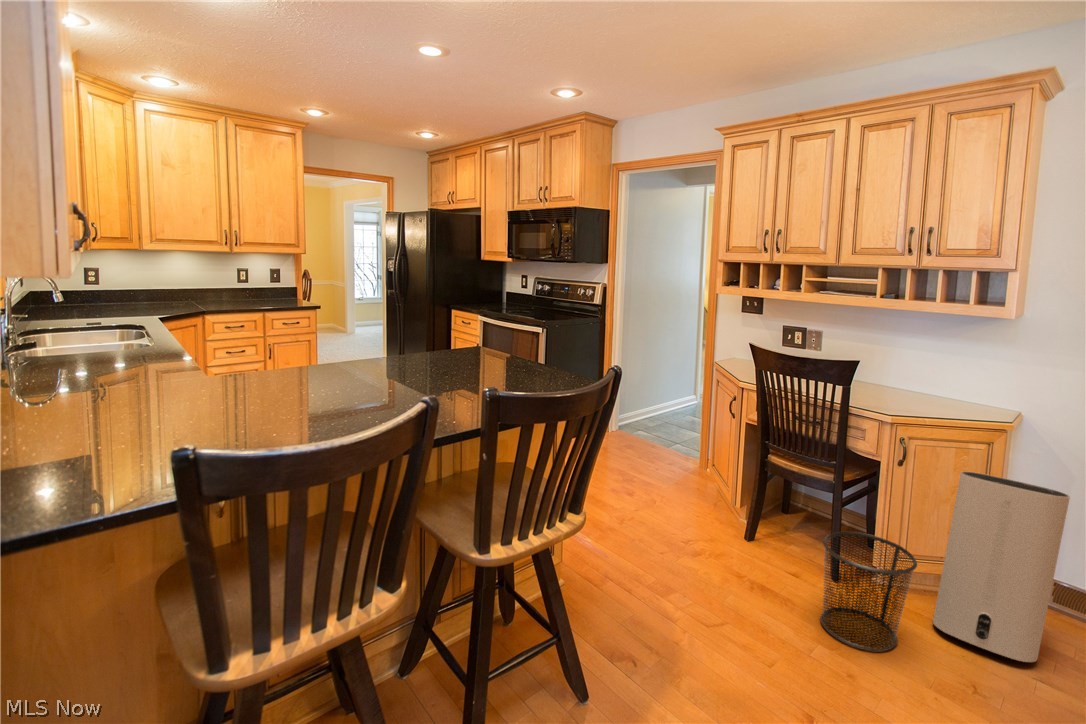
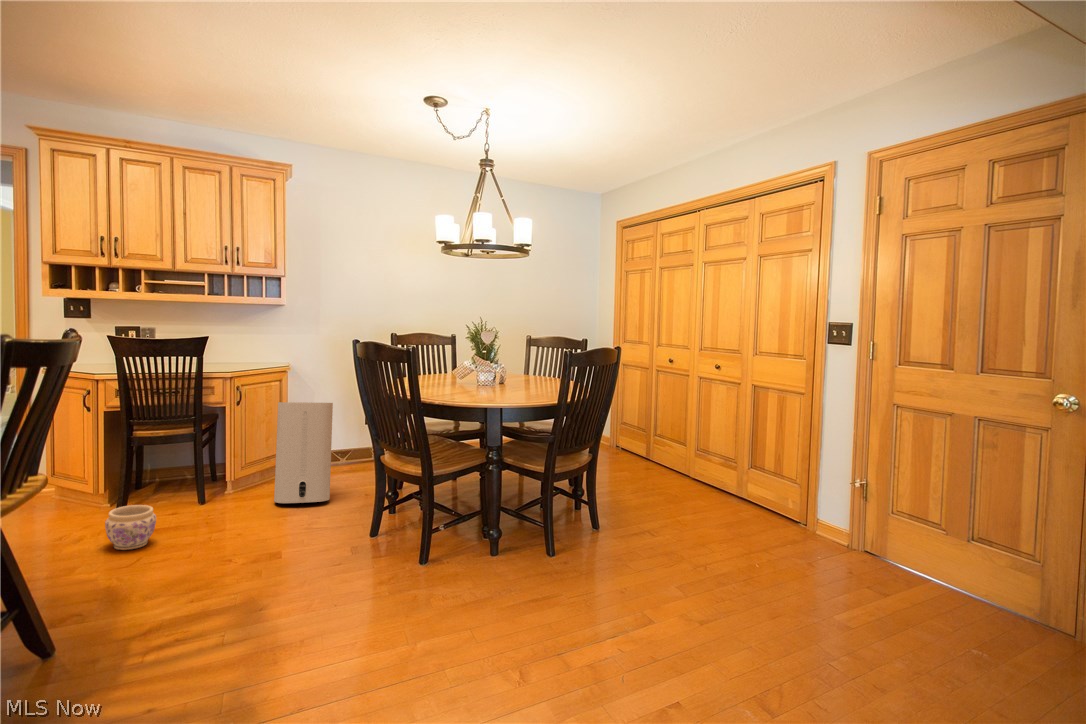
waste bin: present [820,532,917,651] -> none [201,455,264,528]
planter: none [700,565,754,628] -> present [105,505,156,550]

